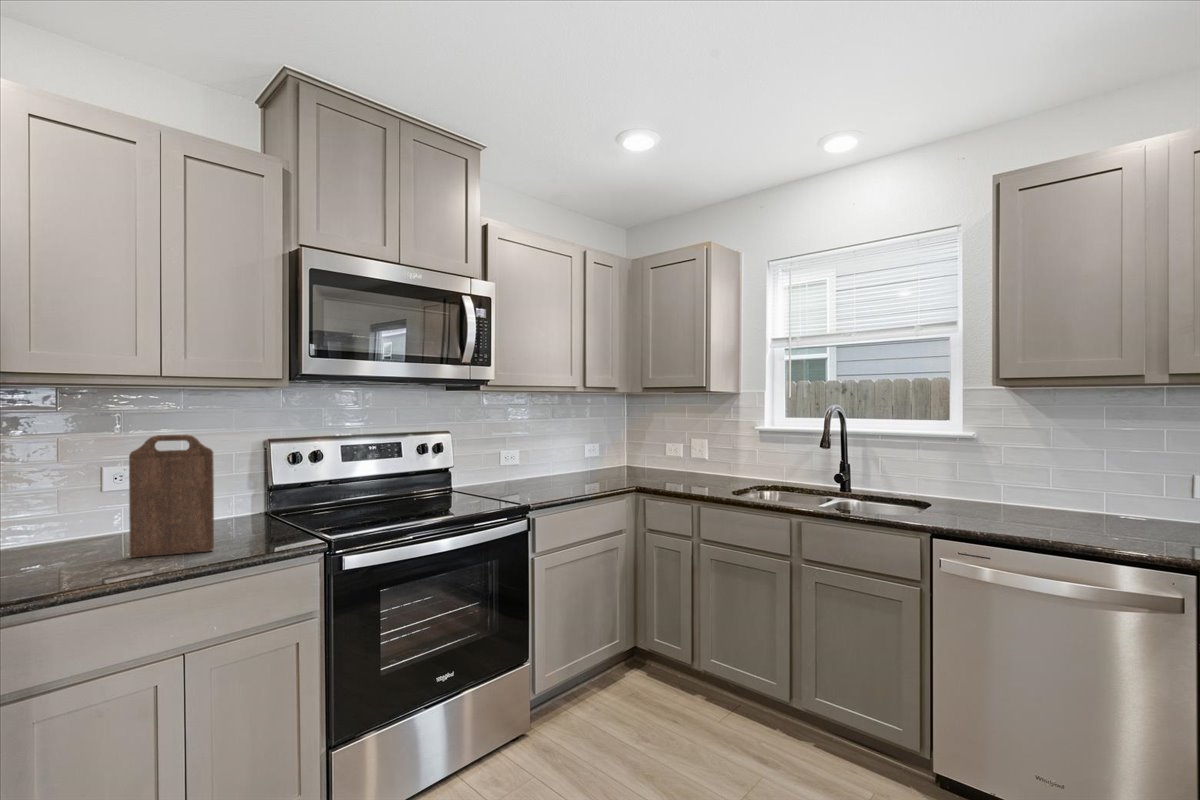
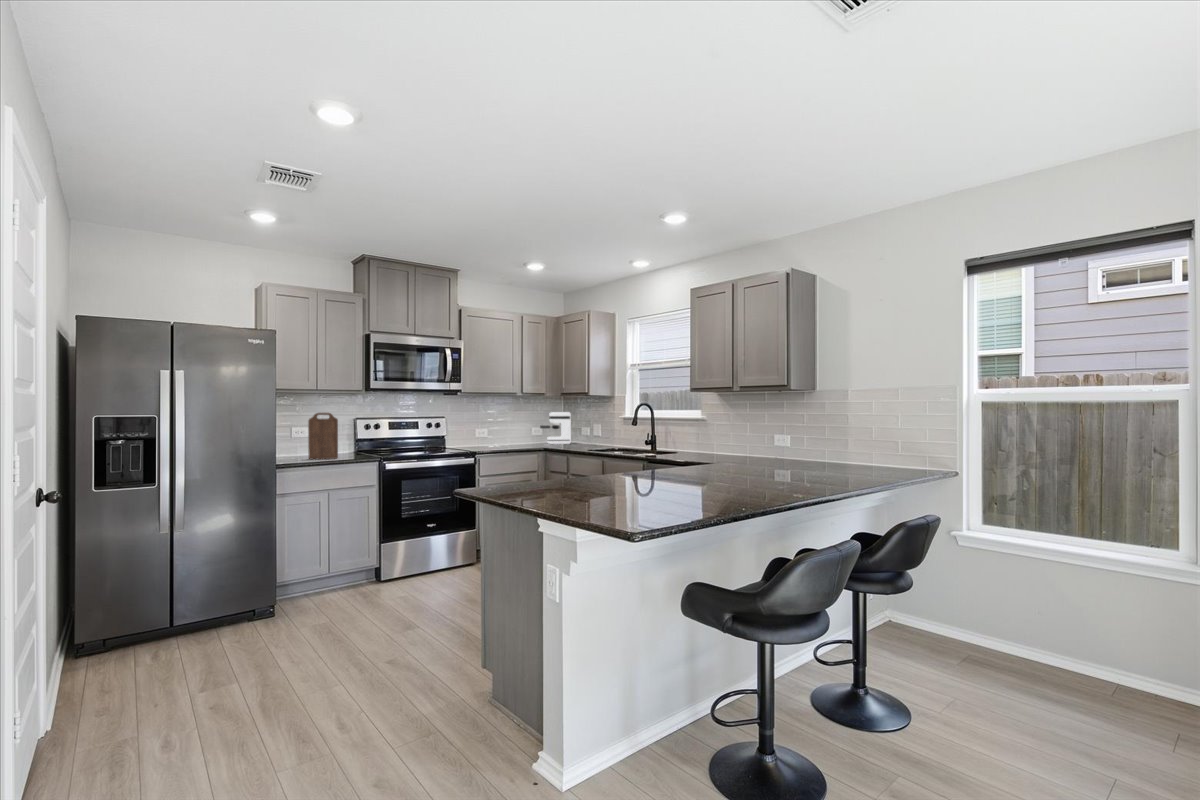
coffee maker: none [607,419,664,476] -> present [540,412,571,444]

